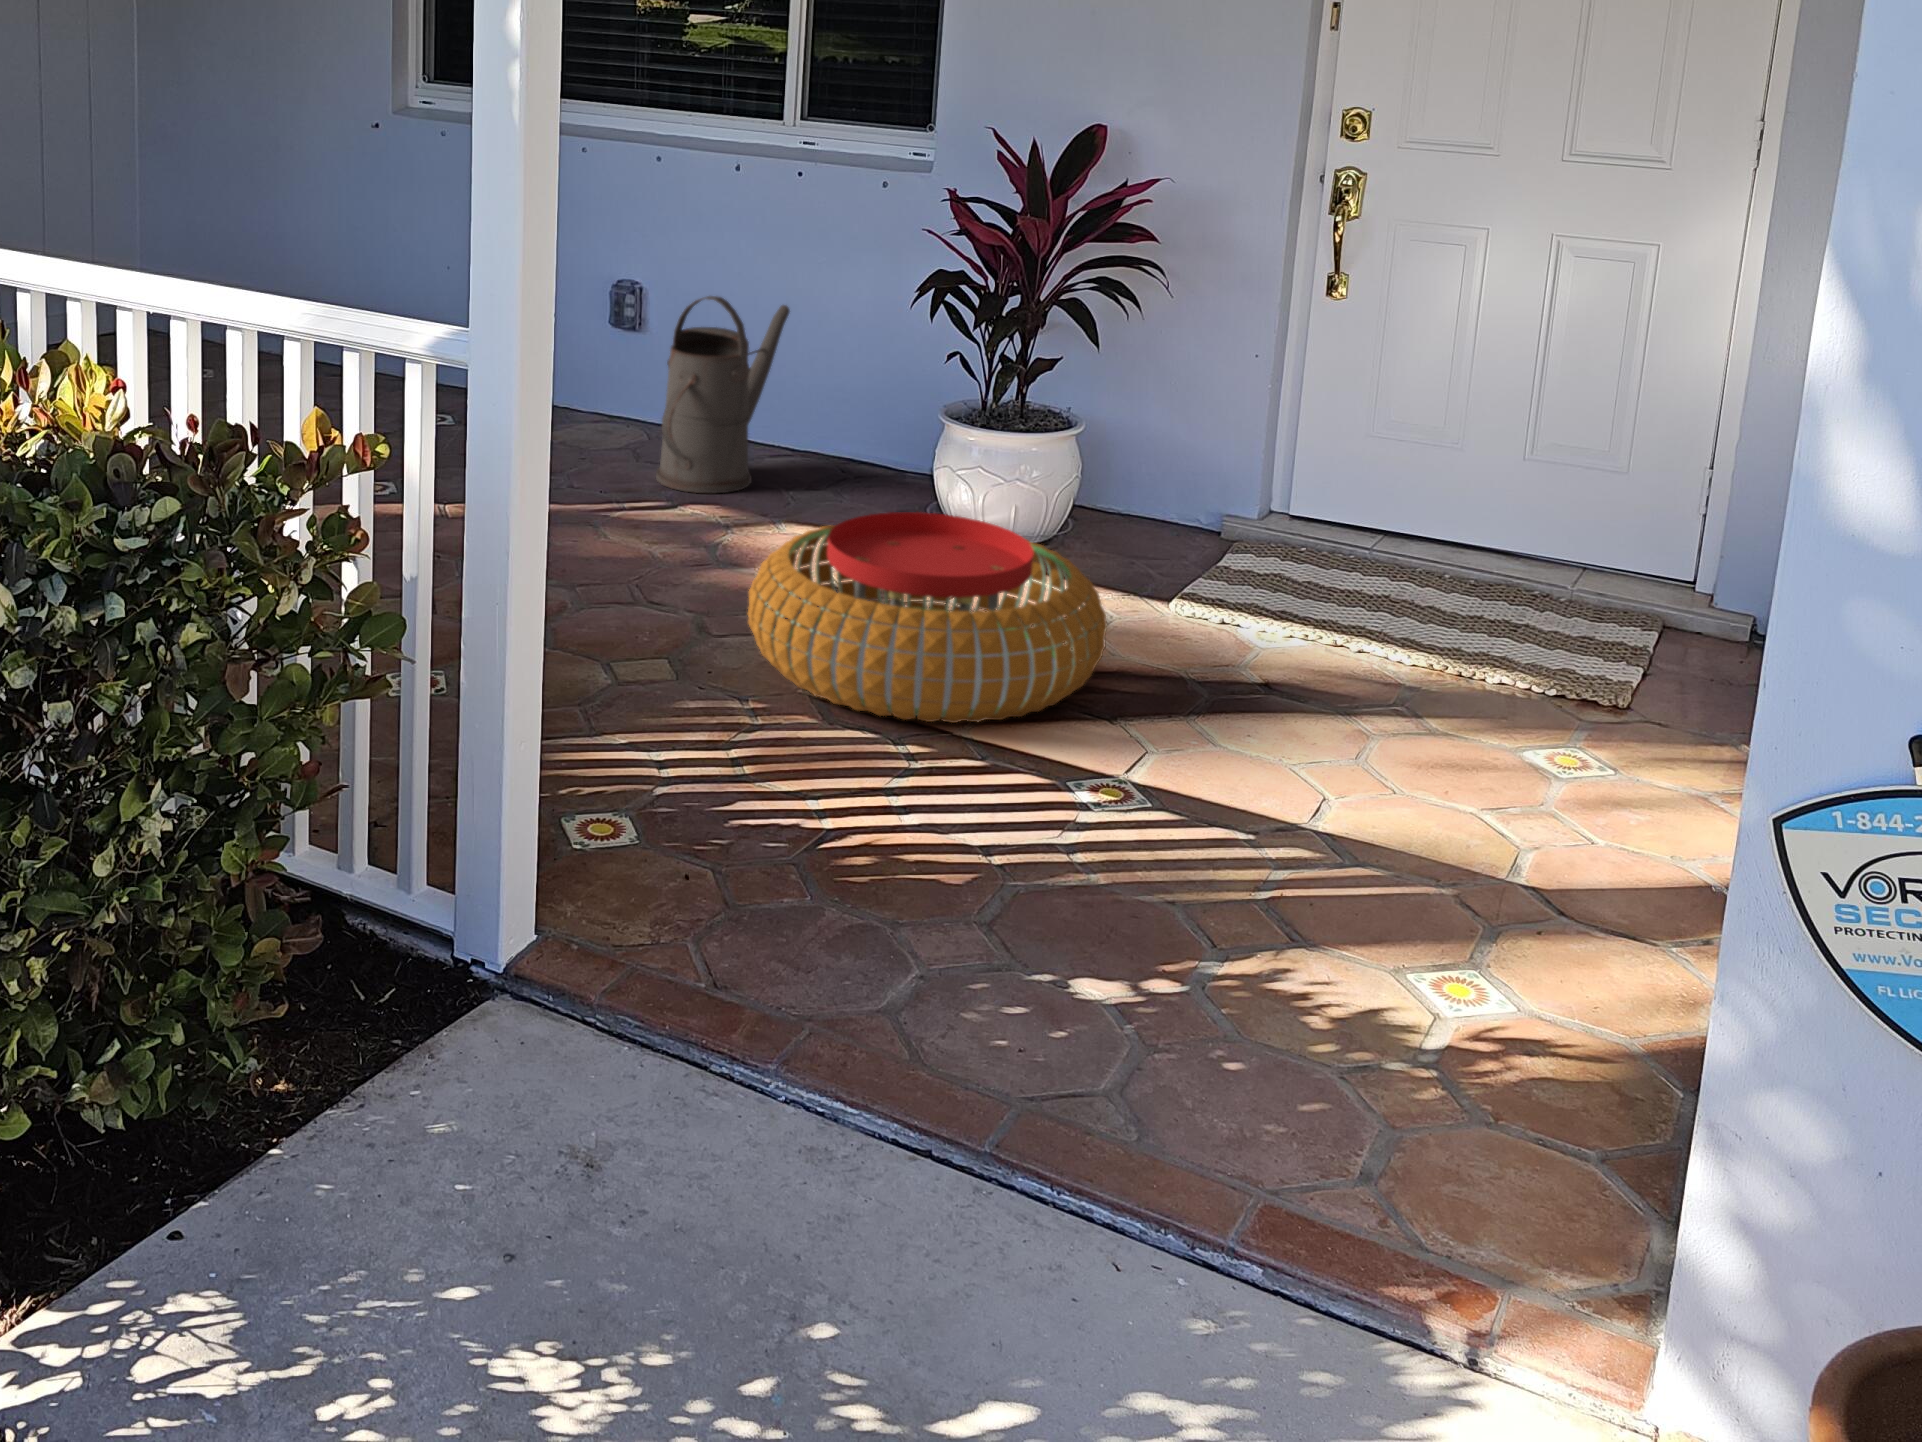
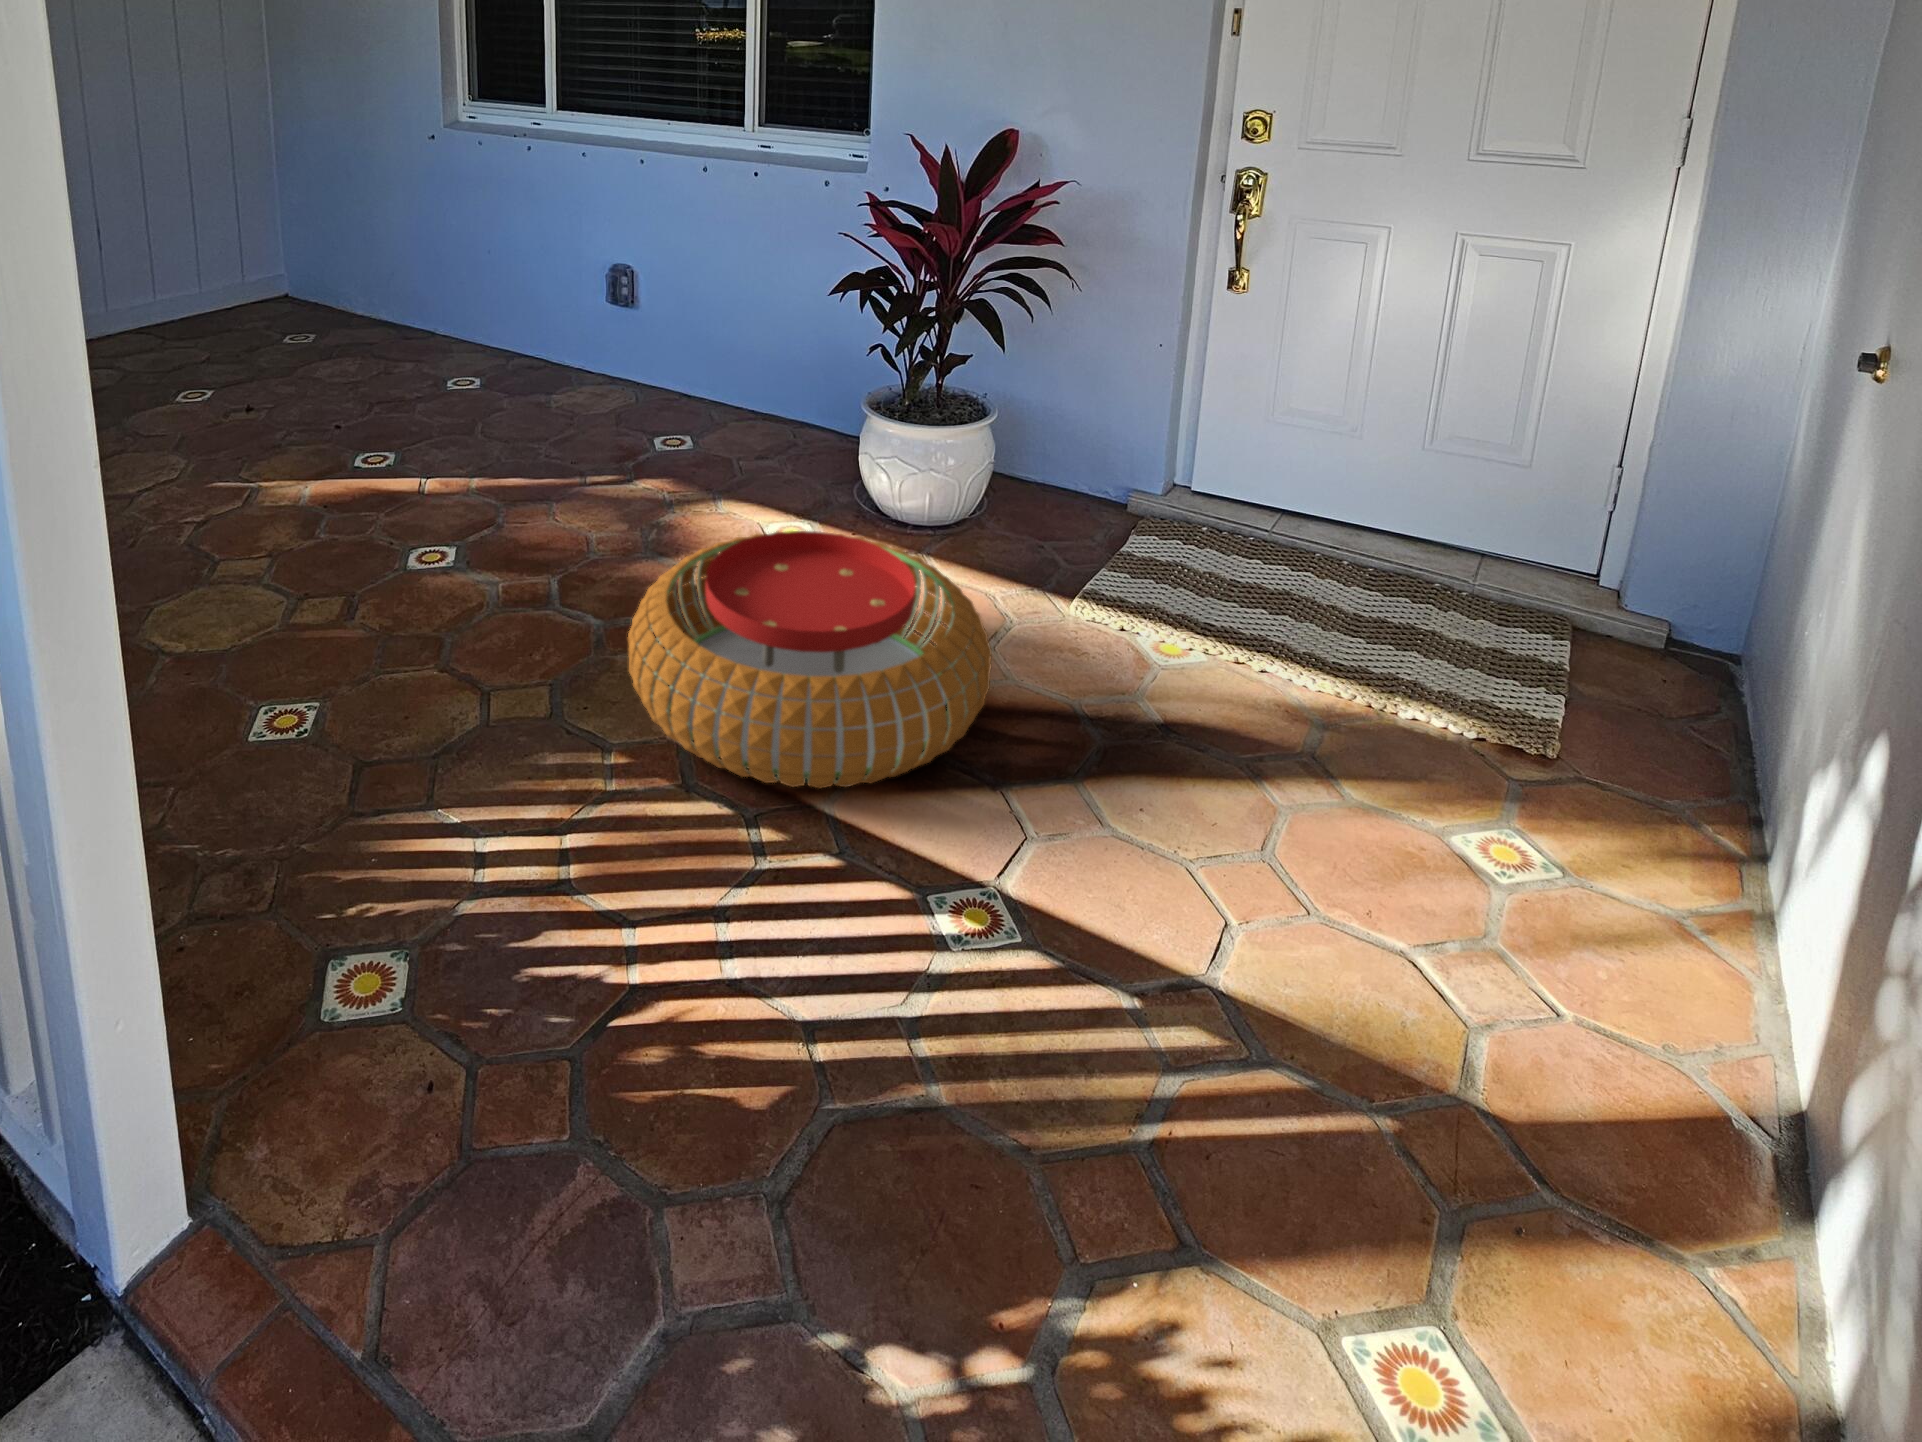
watering can: present [656,296,790,493] -> none [622,291,750,464]

